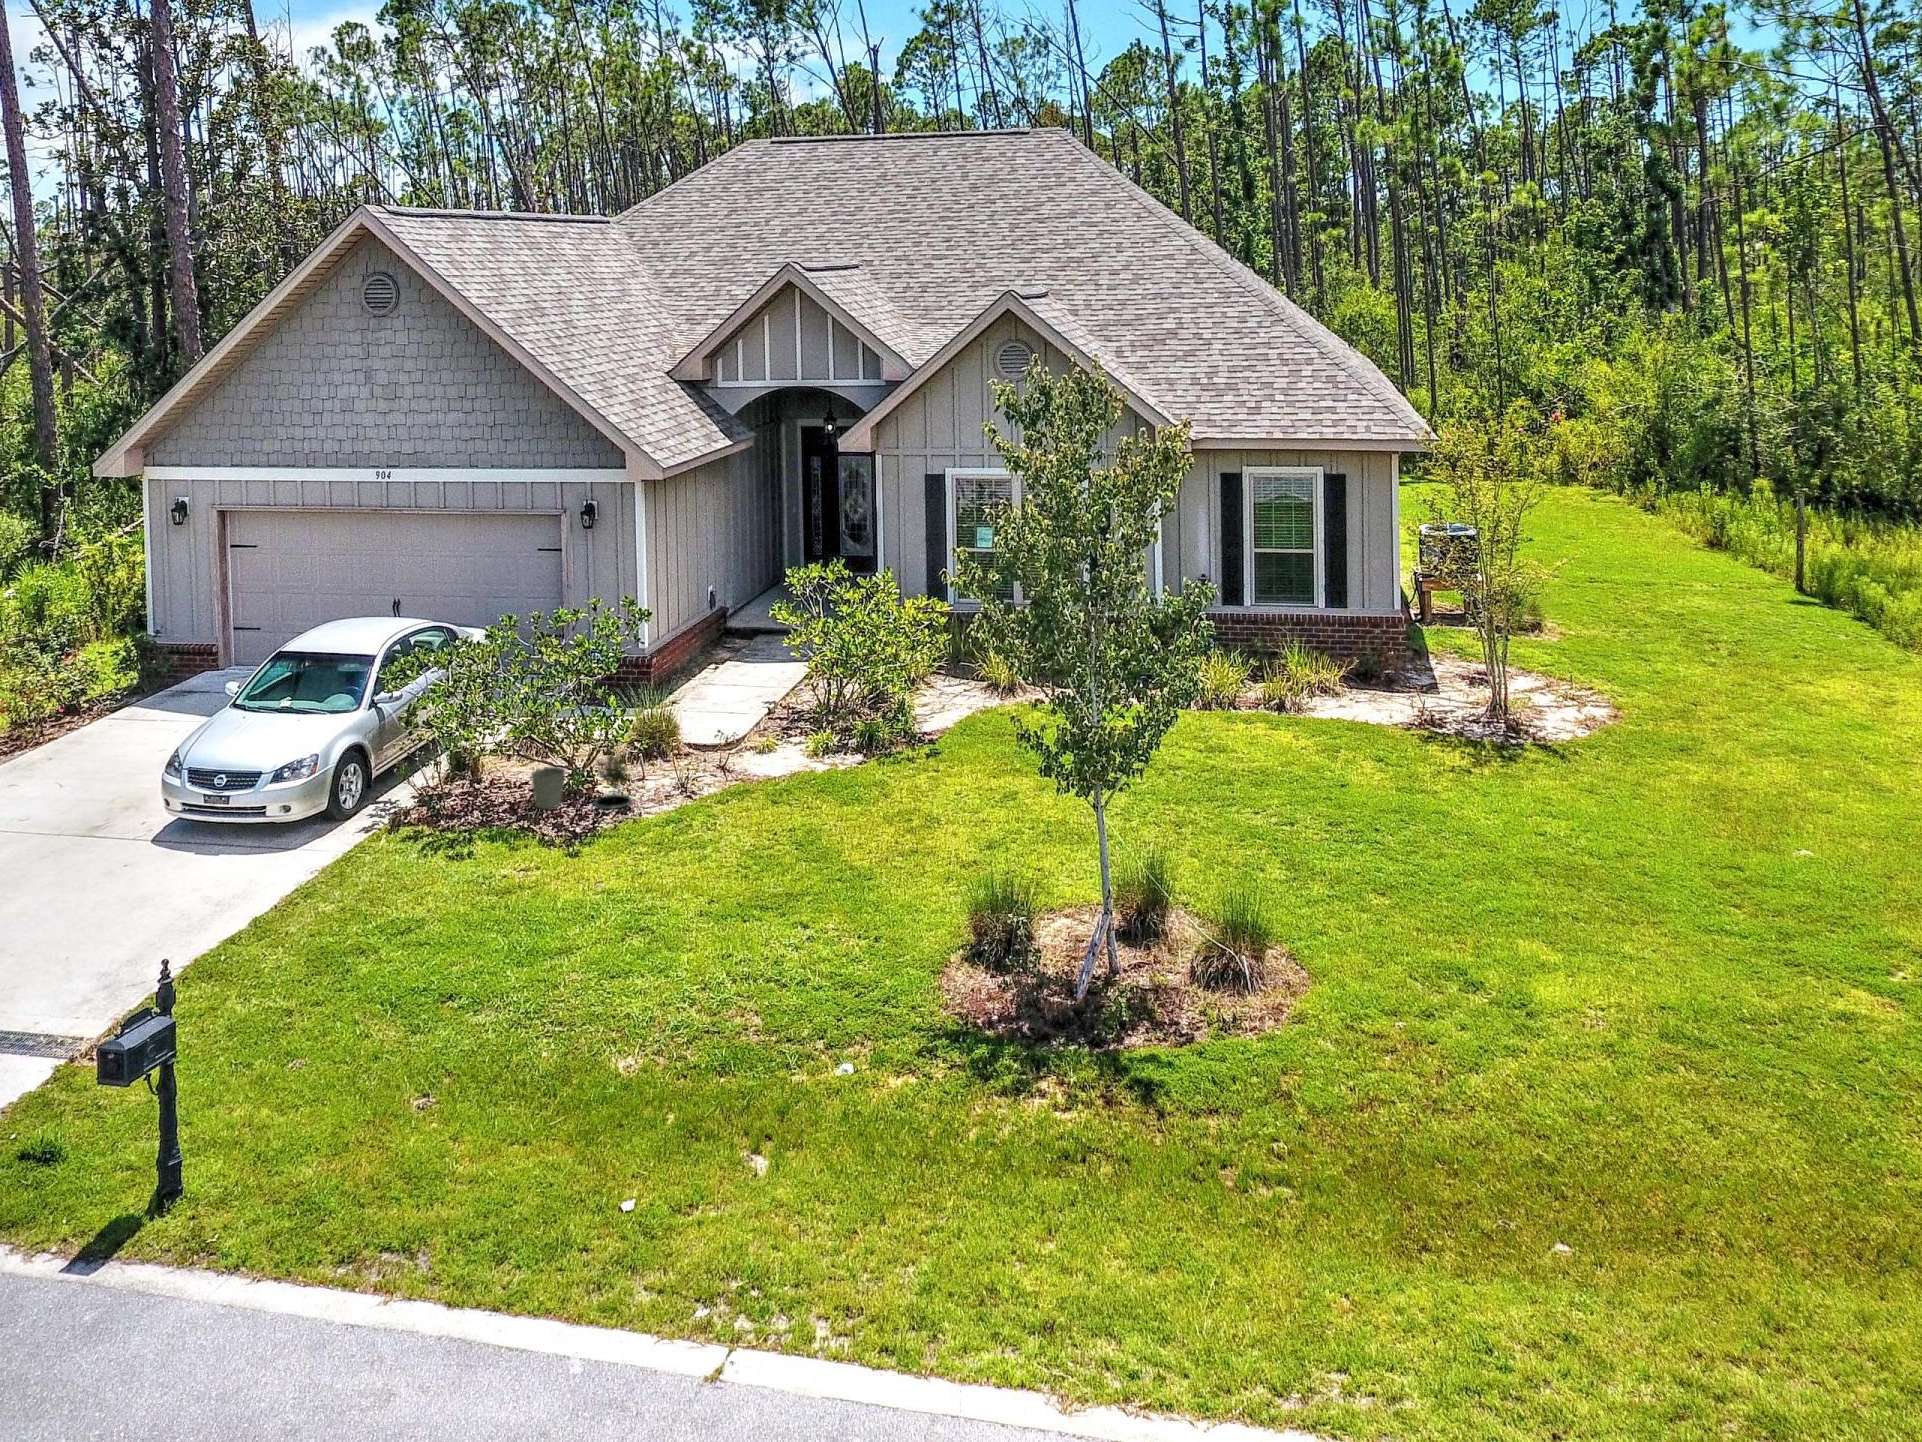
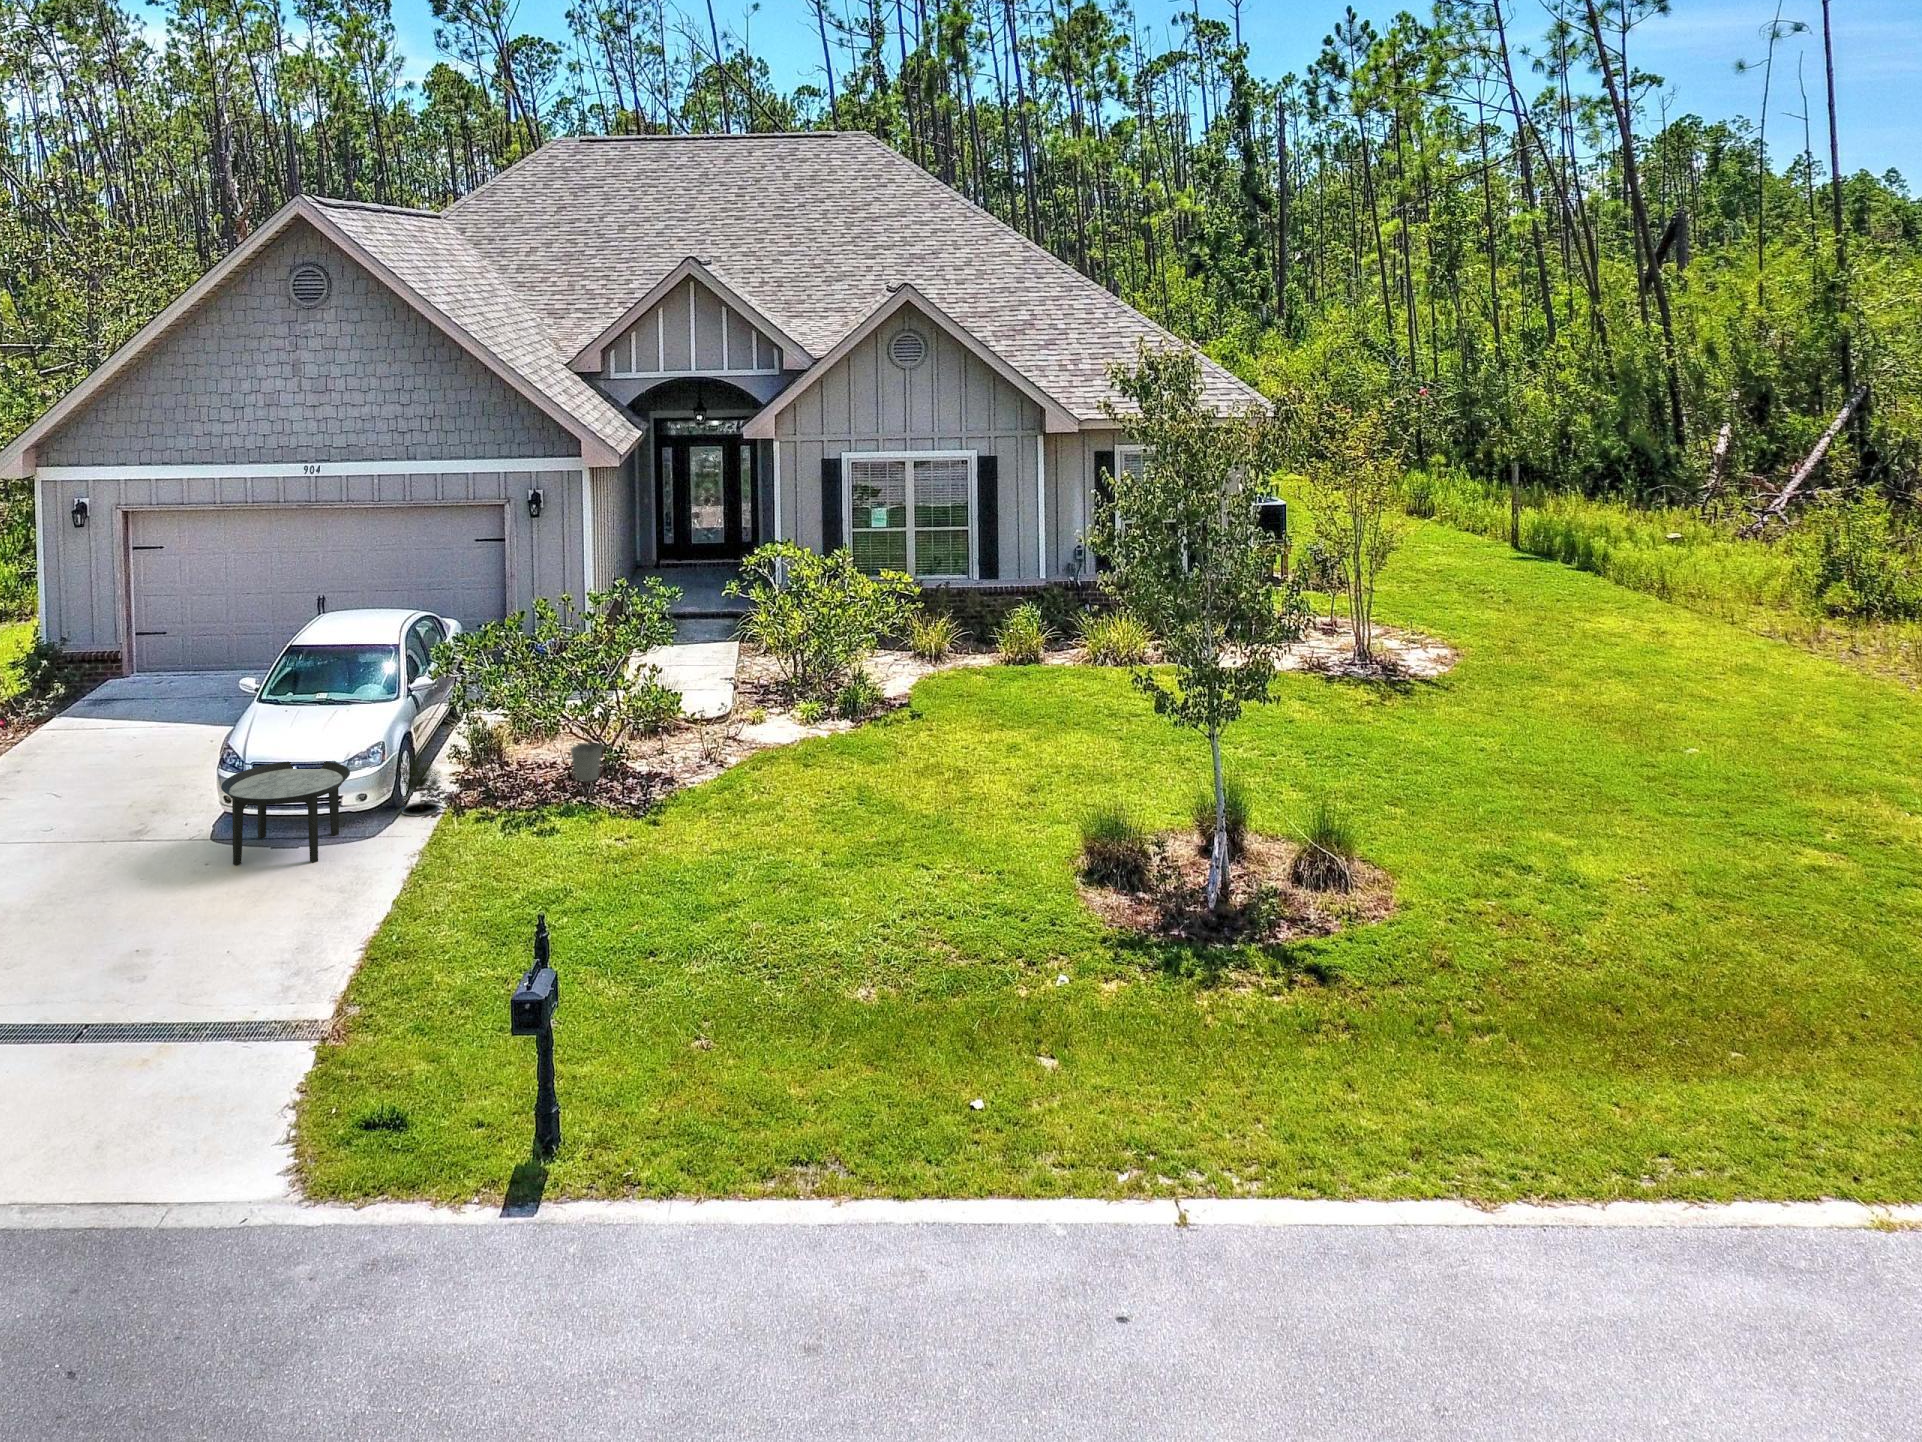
potted tree: present [594,743,632,809] -> present [401,751,441,816]
round table: none [130,769,269,878] -> present [221,761,350,865]

